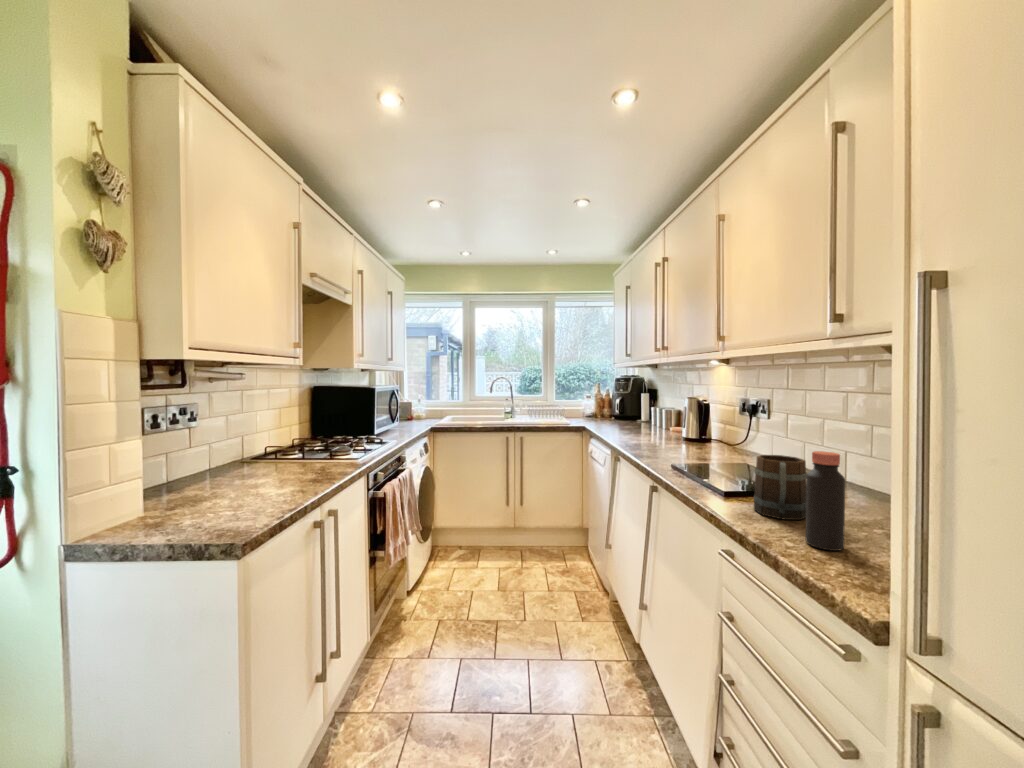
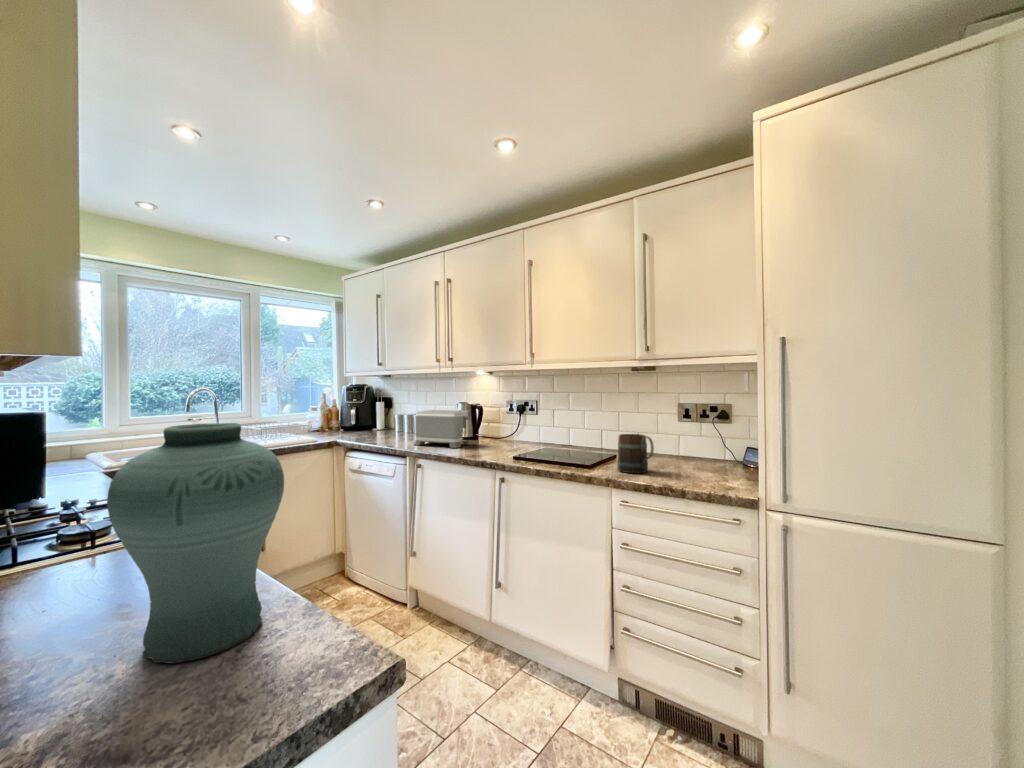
vase: none [182,401,271,520] -> present [107,423,284,664]
toaster: none [625,403,686,446] -> present [414,410,473,448]
bottle: present [806,451,845,551] -> none [674,425,694,481]

